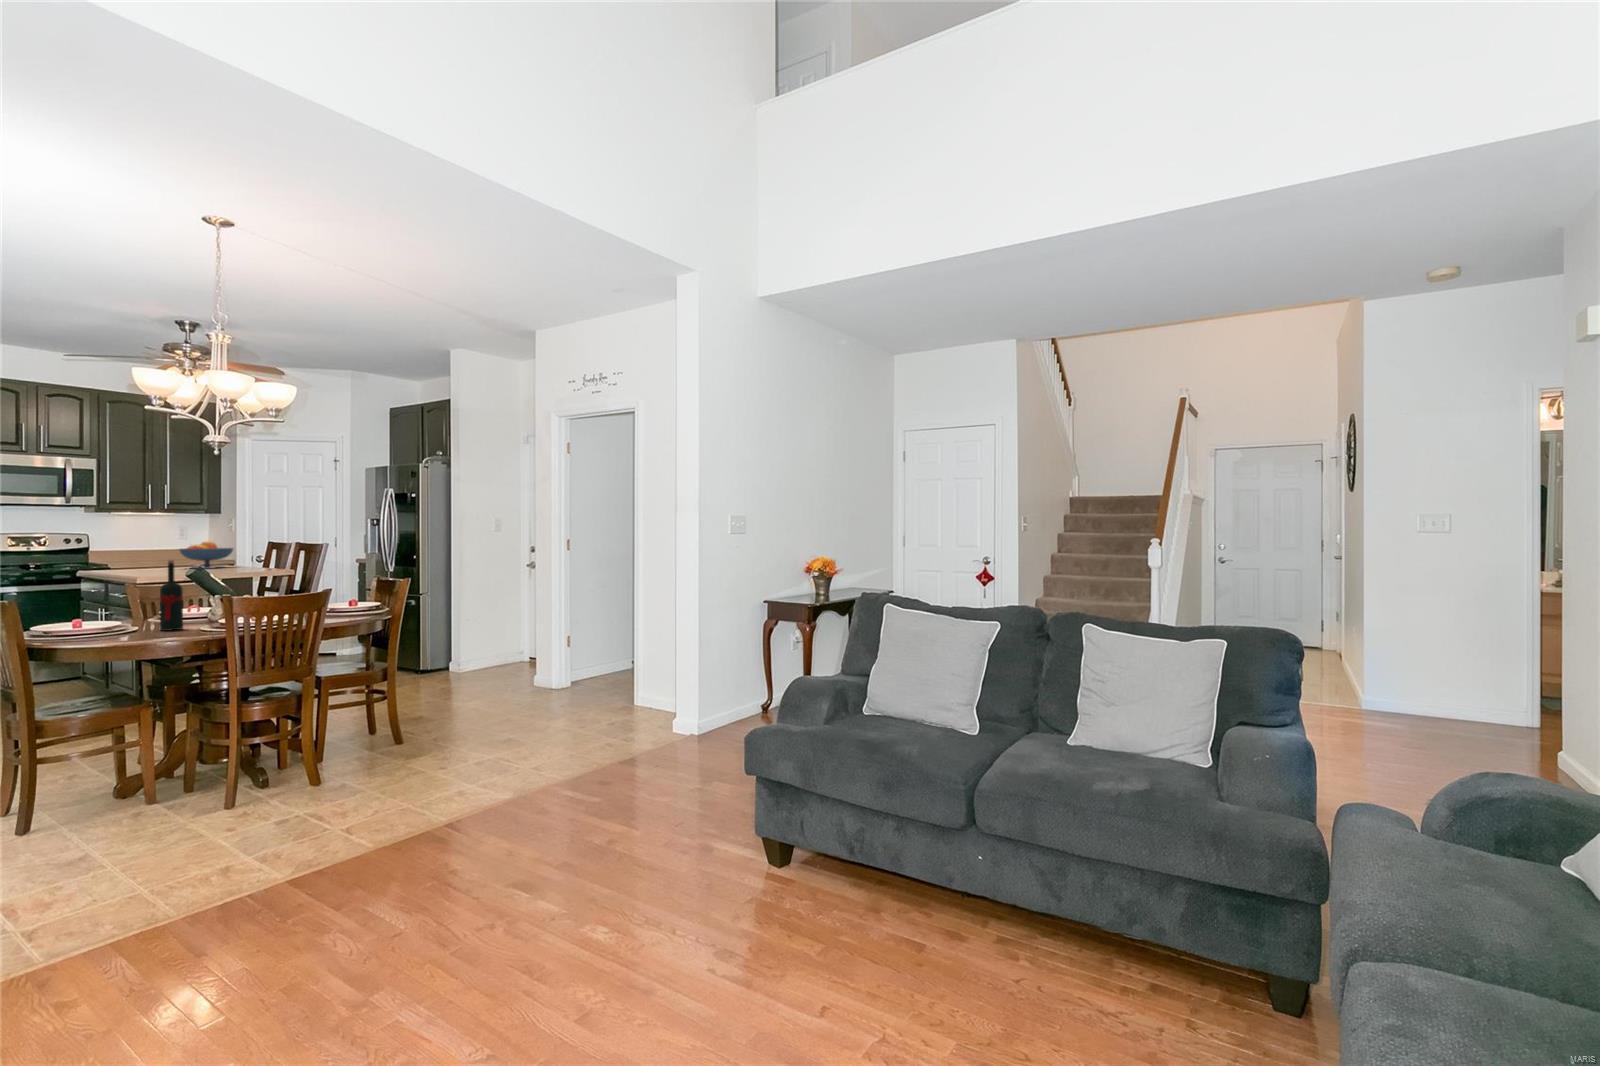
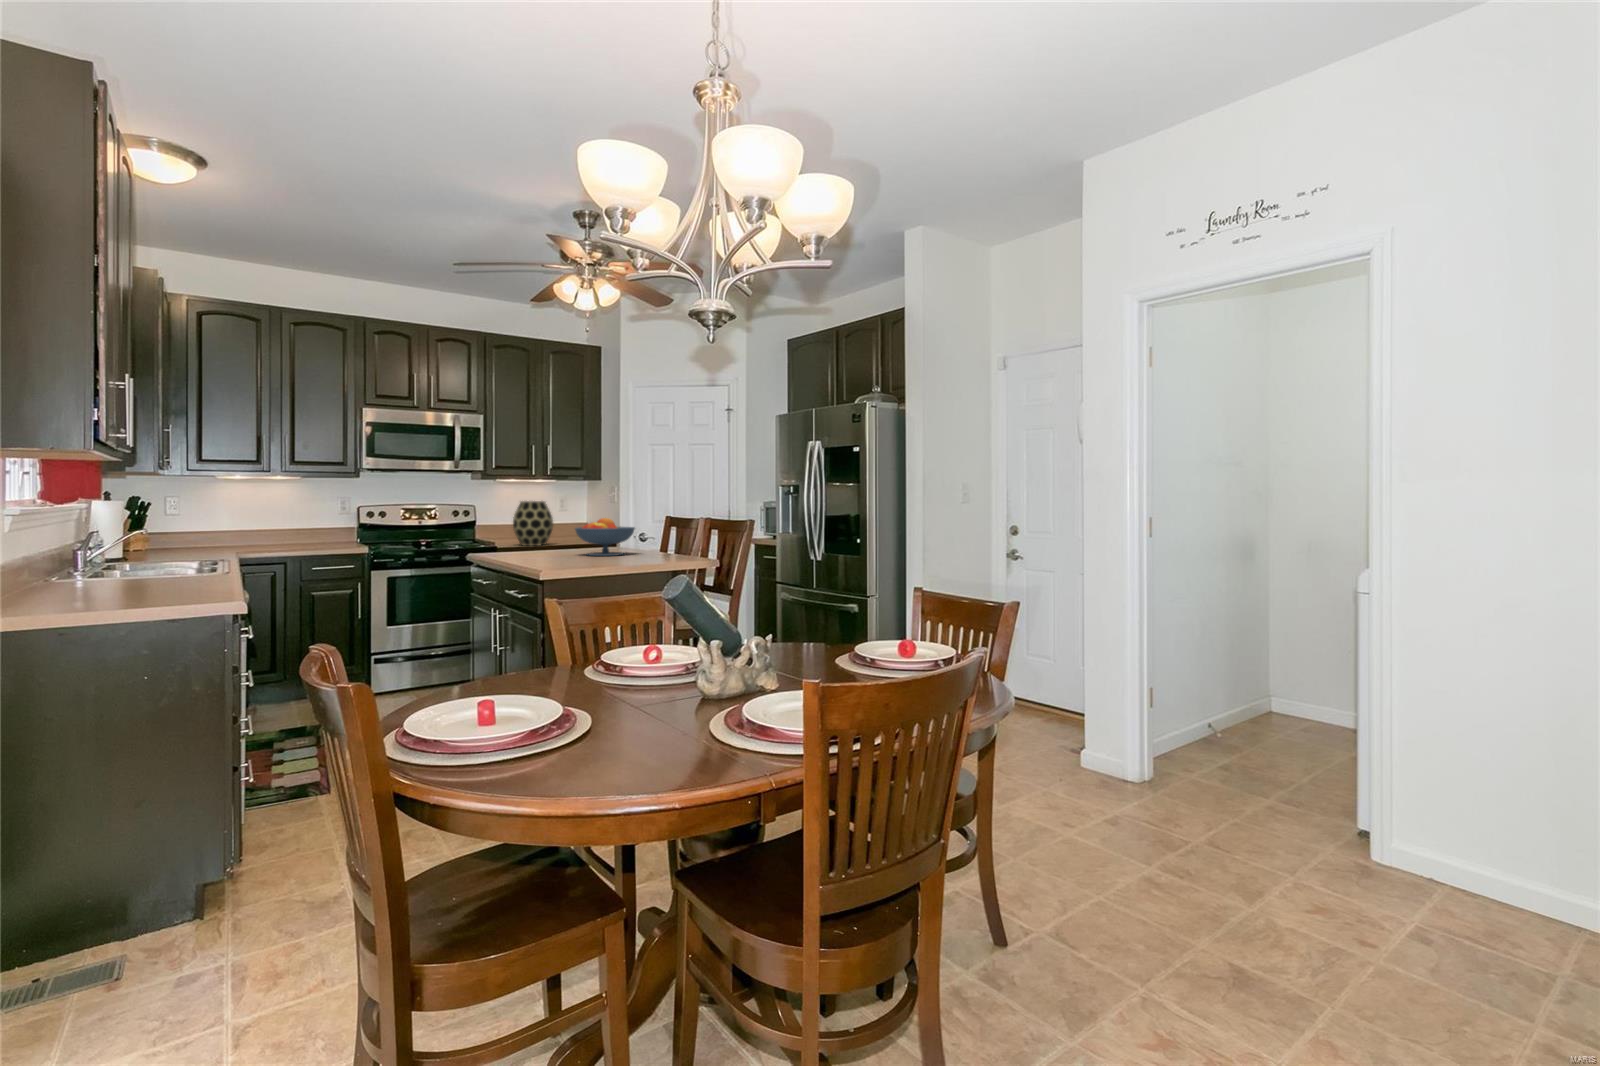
vase: none [127,530,168,566] -> present [513,501,553,546]
wine bottle: present [160,560,183,631] -> none [625,580,668,745]

